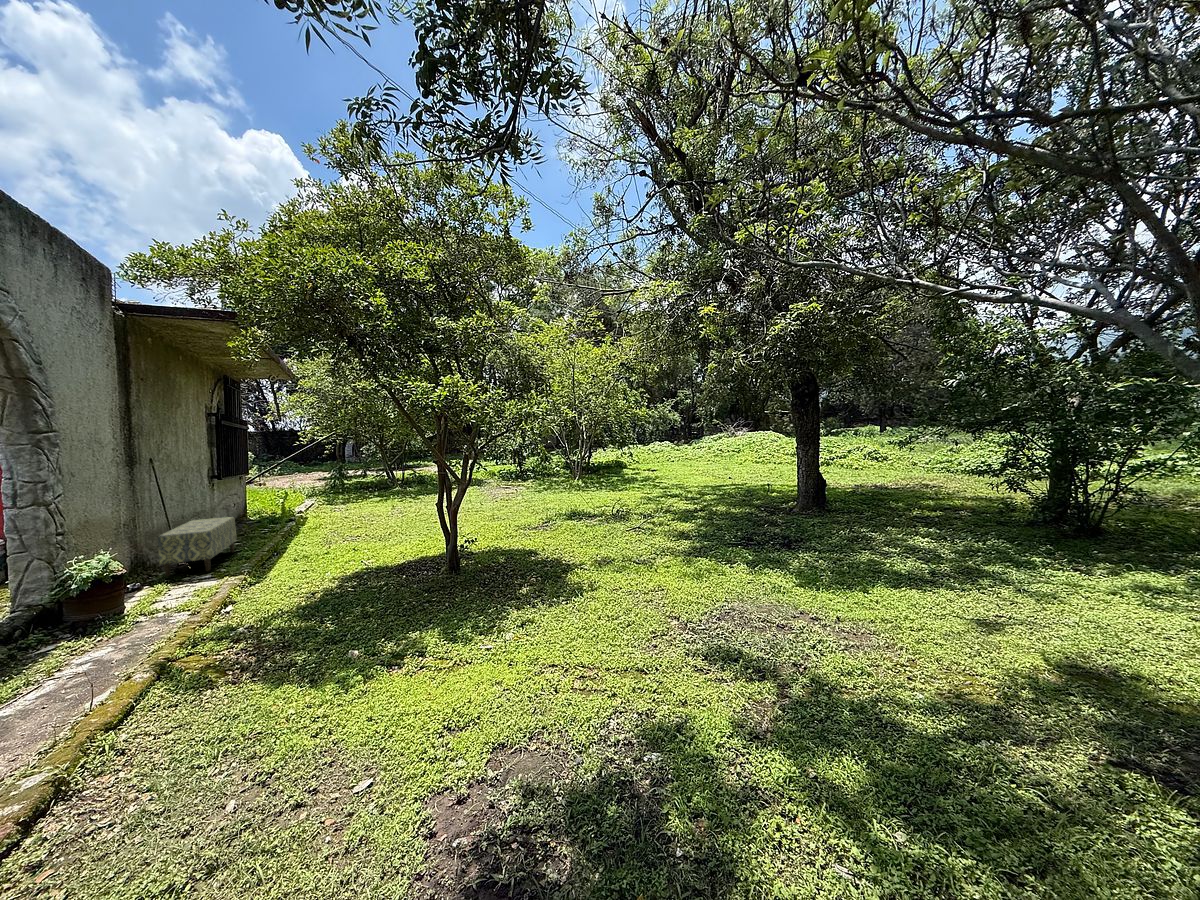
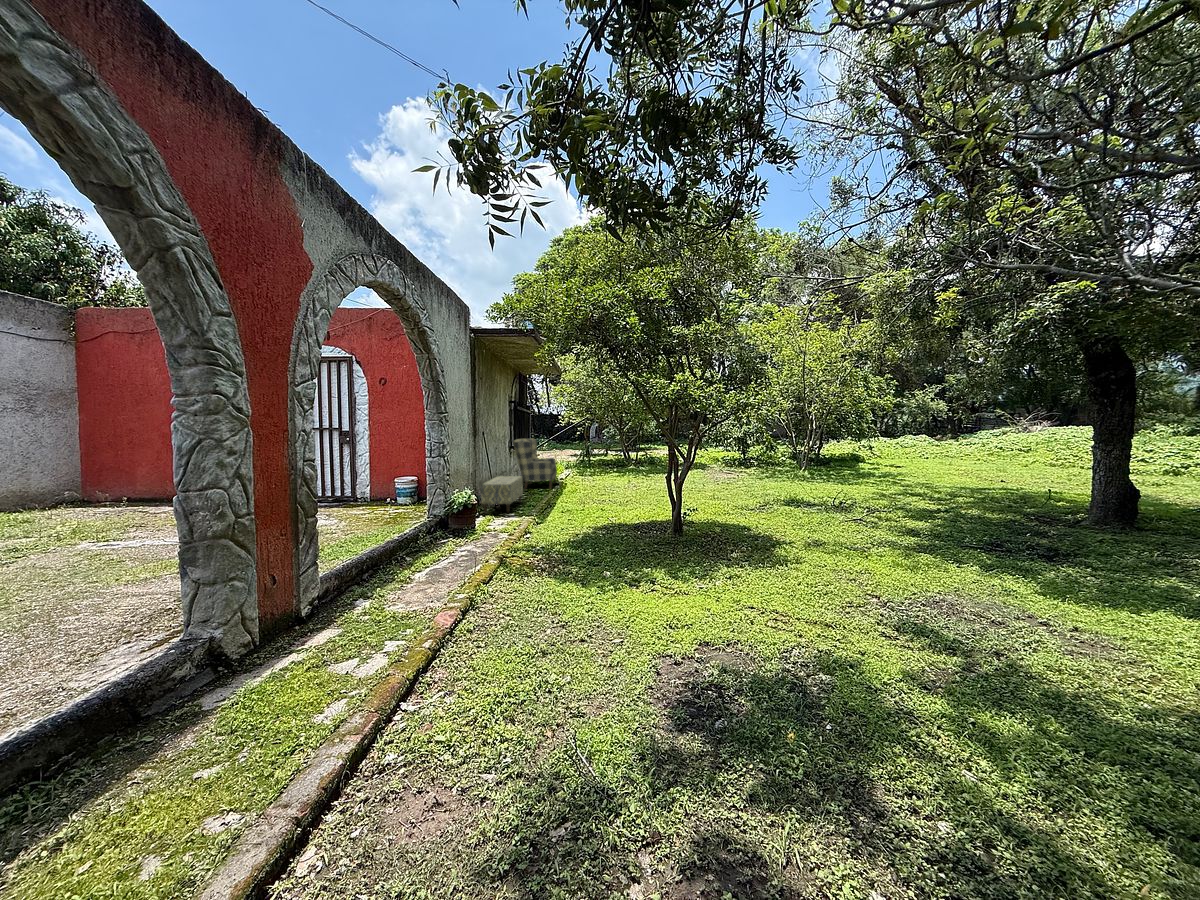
chair: none [223,464,294,531] -> present [513,439,557,489]

